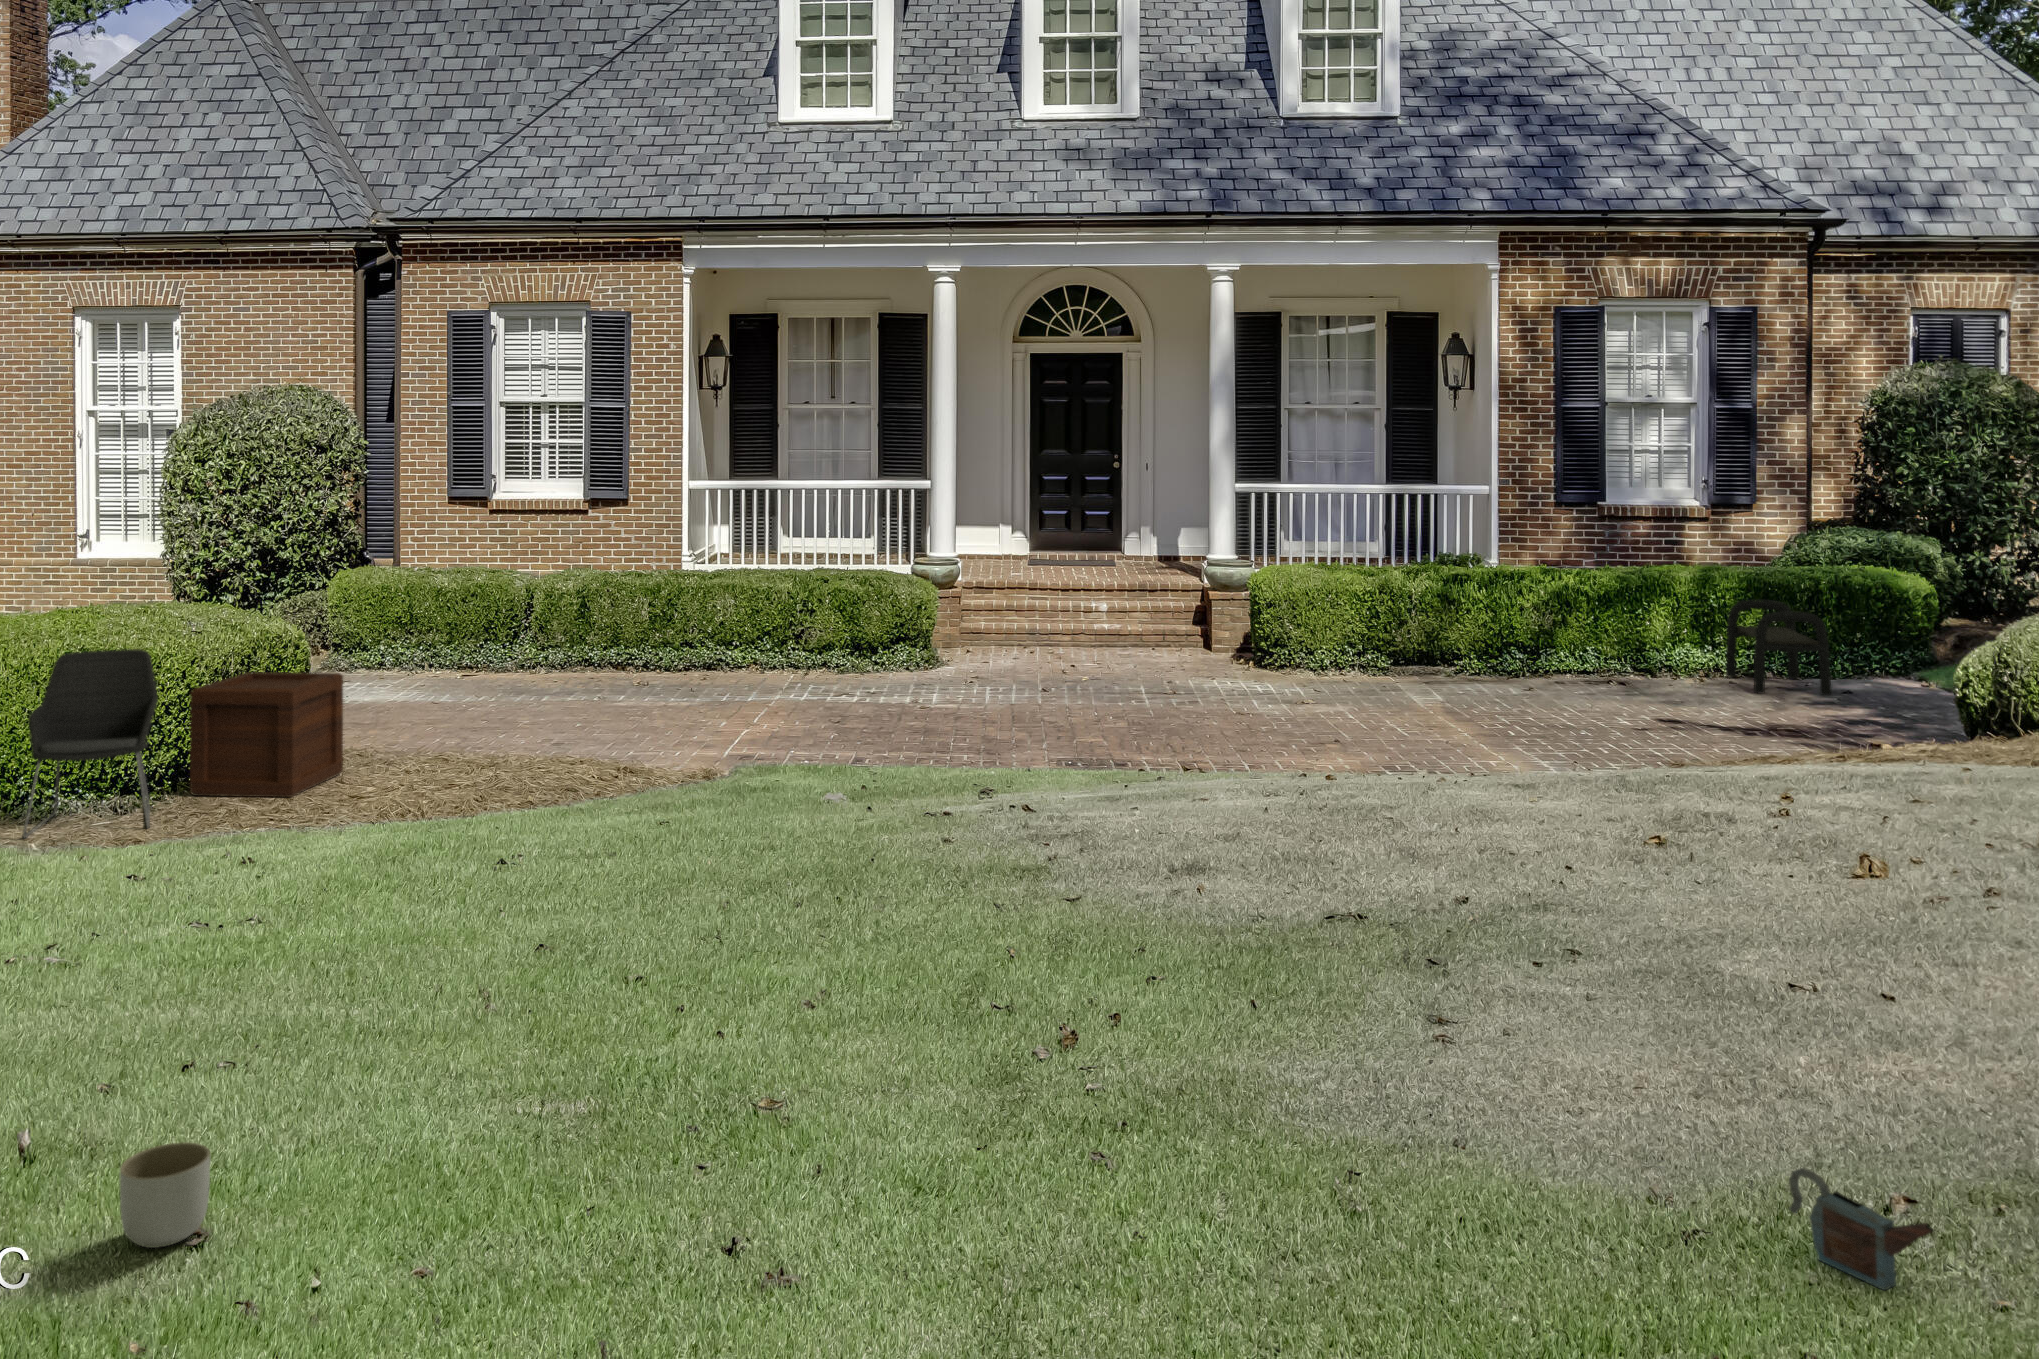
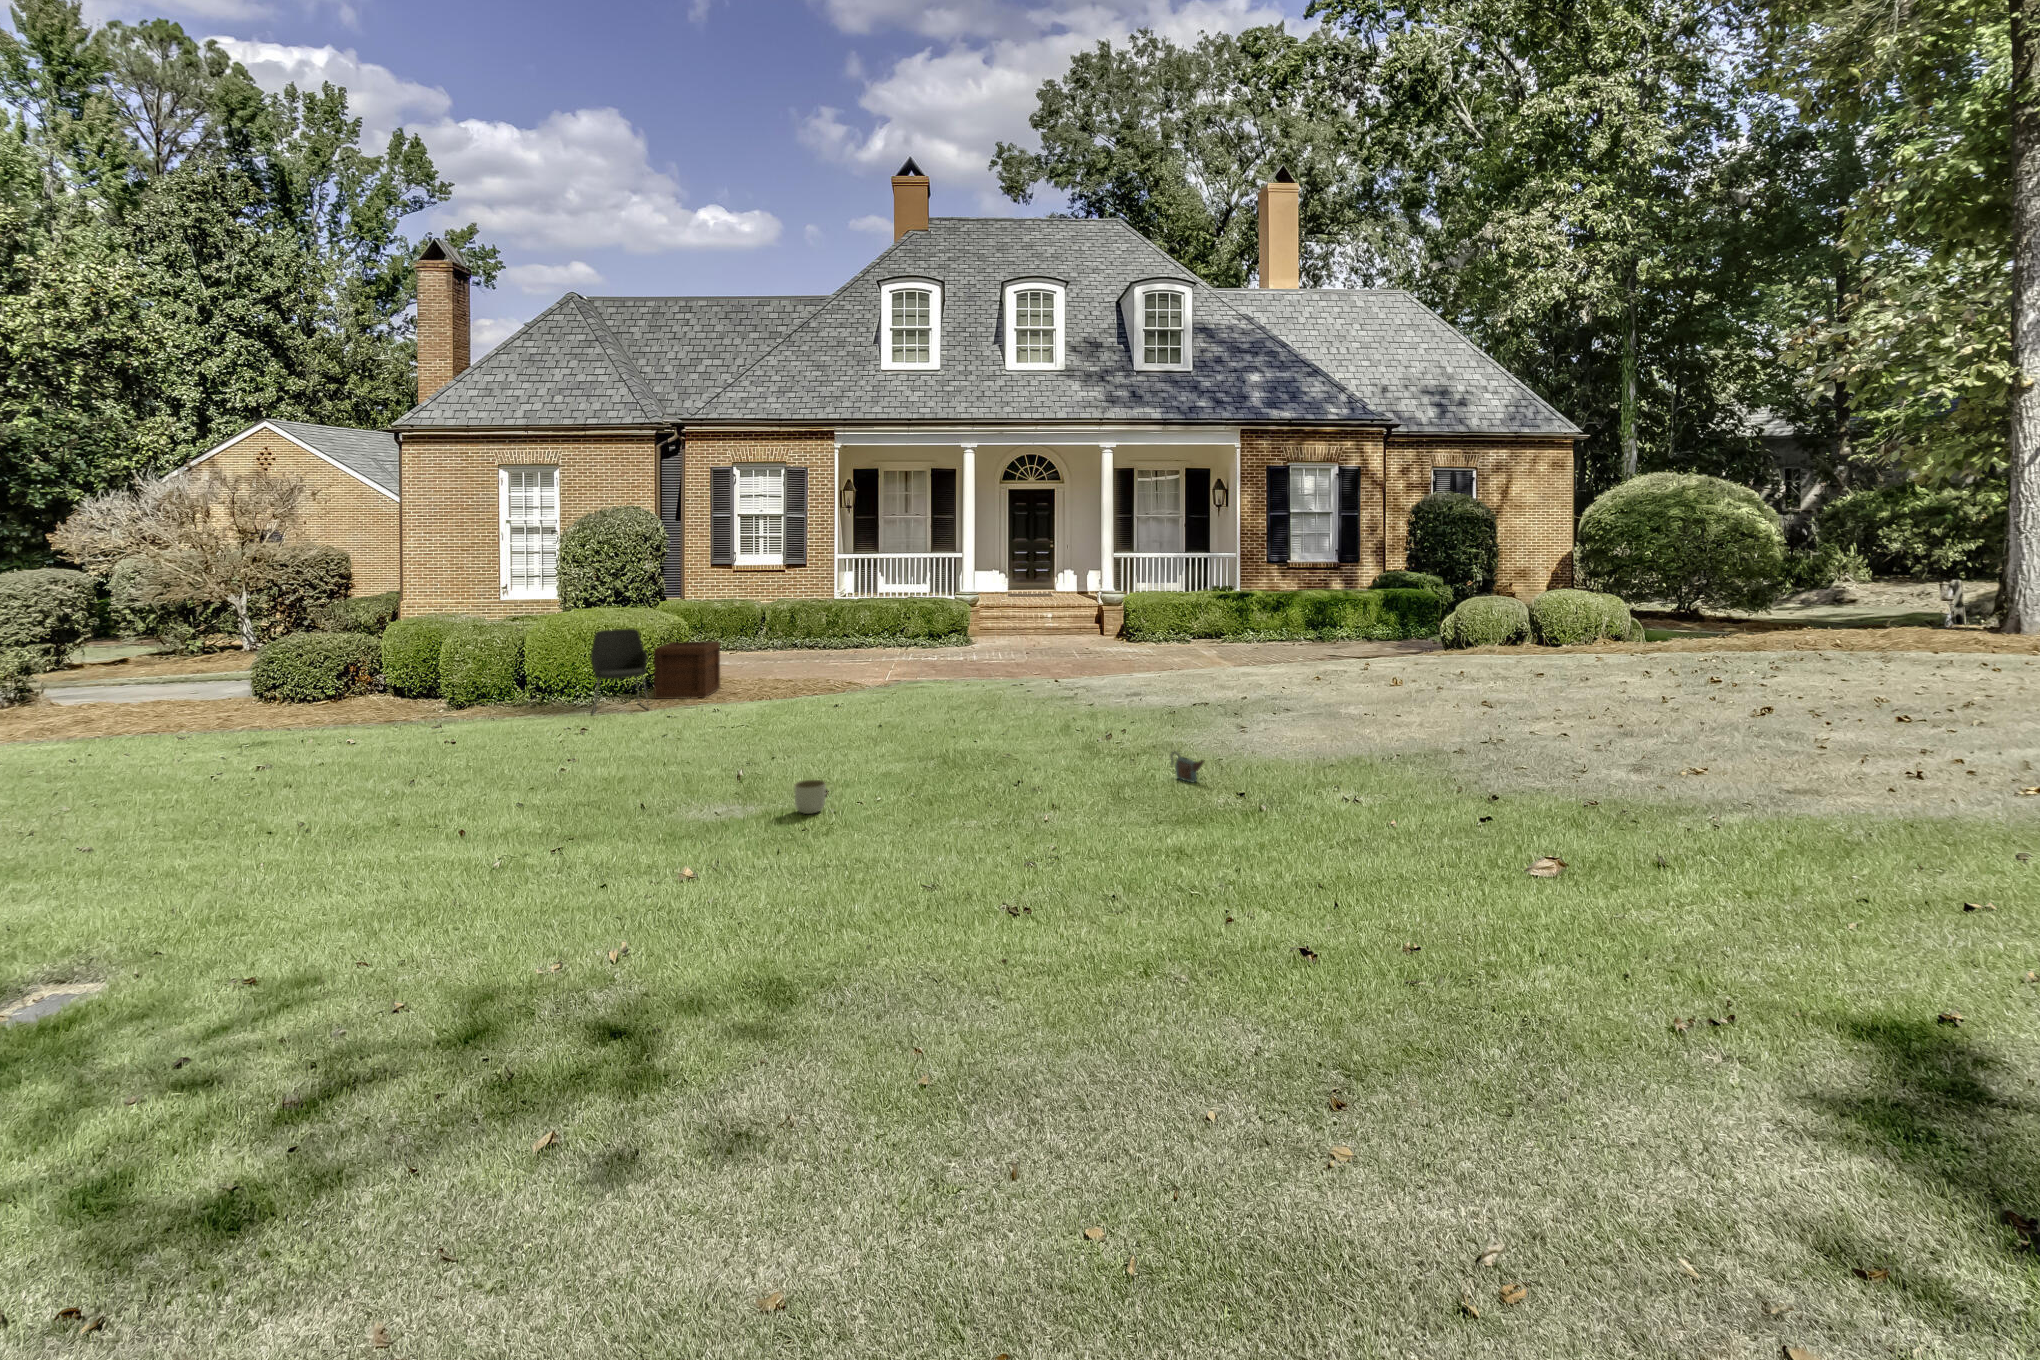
bench: present [1726,600,1831,695] -> none [1350,604,1397,647]
watering can: present [1789,1168,1934,1290] -> present [1170,751,1205,783]

